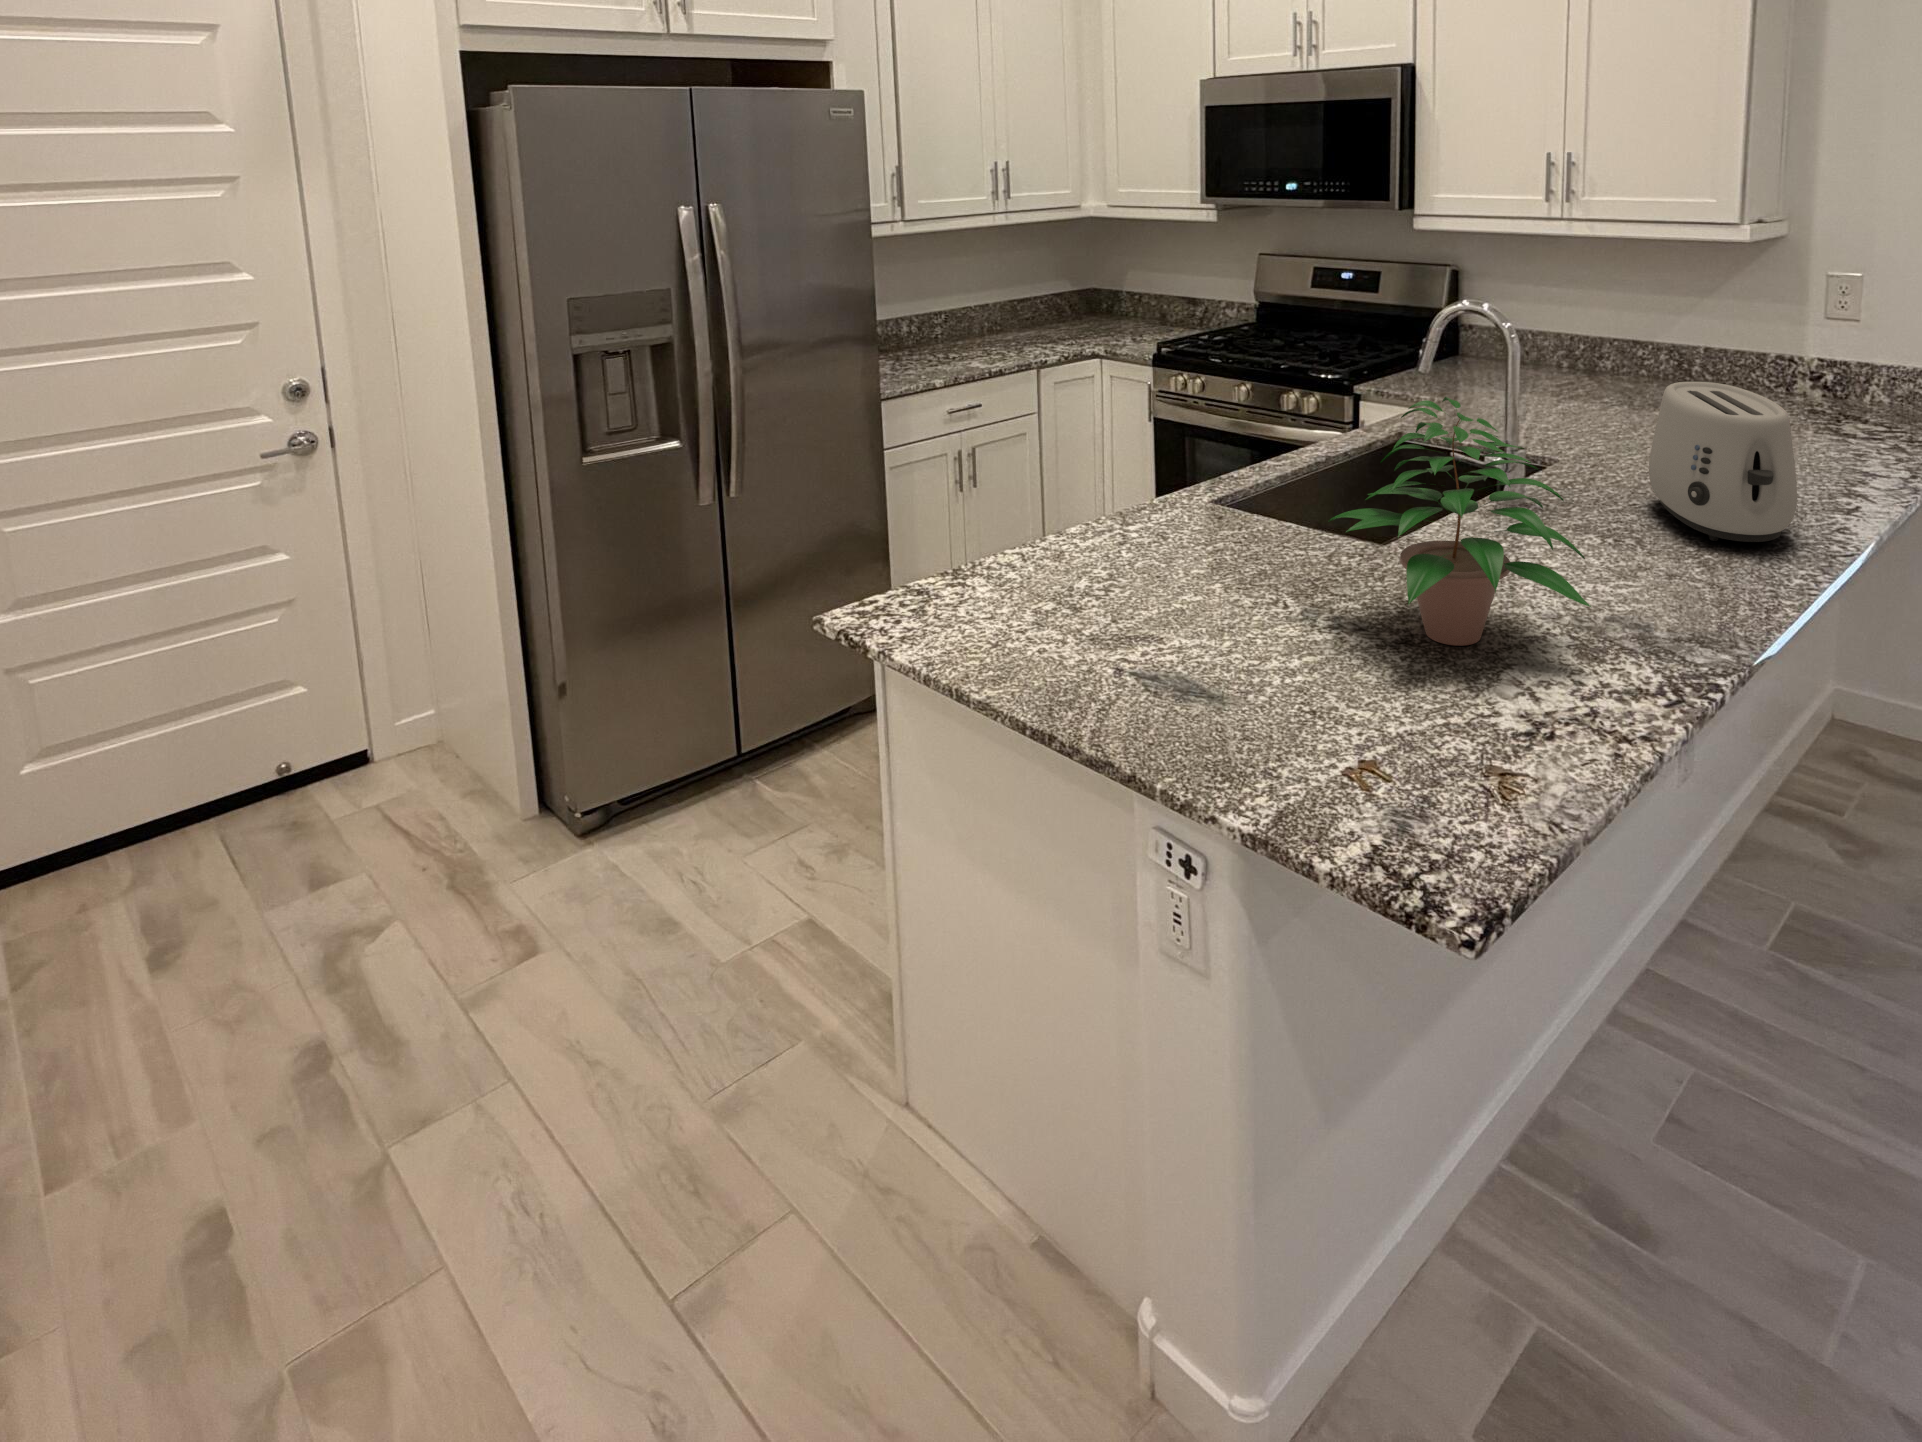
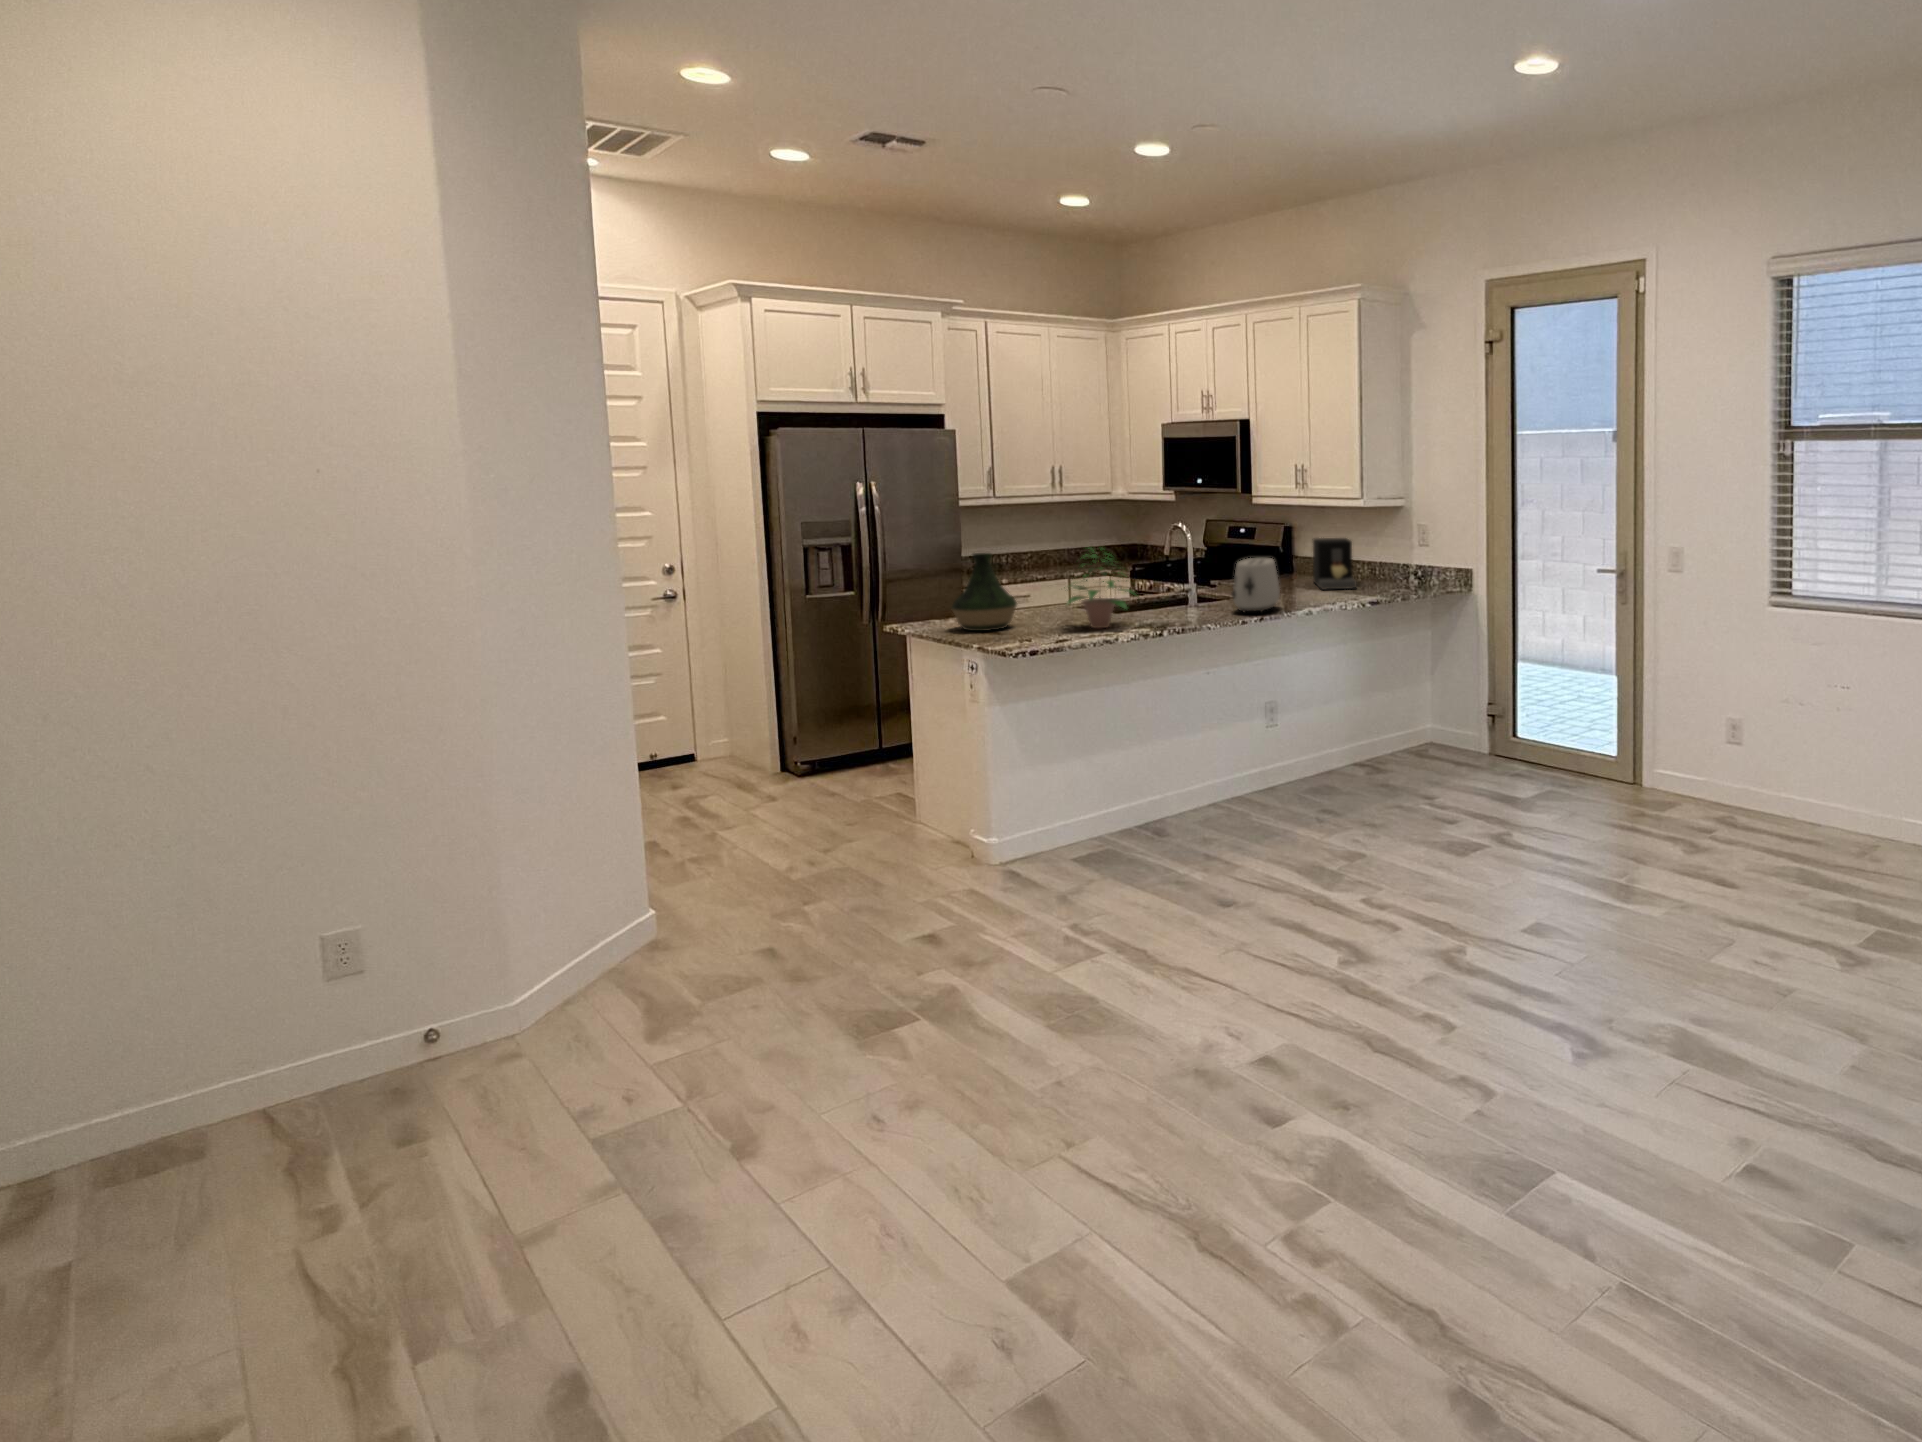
coffee maker: none [1579,299,1733,420] -> present [1313,538,1356,590]
vase: none [1025,418,1208,663] -> present [952,553,1017,631]

